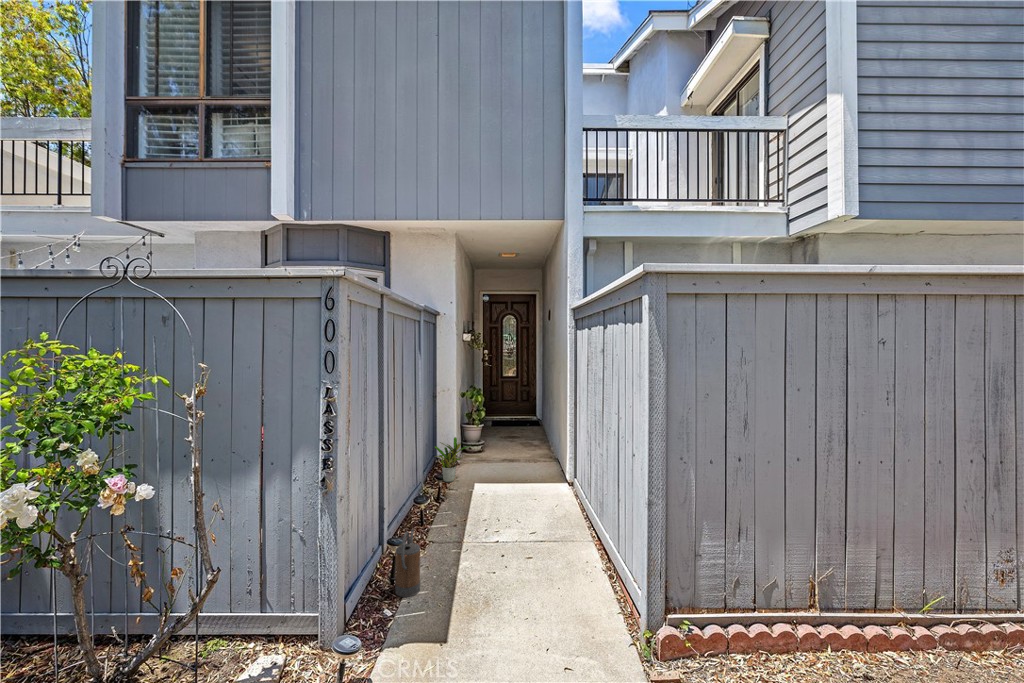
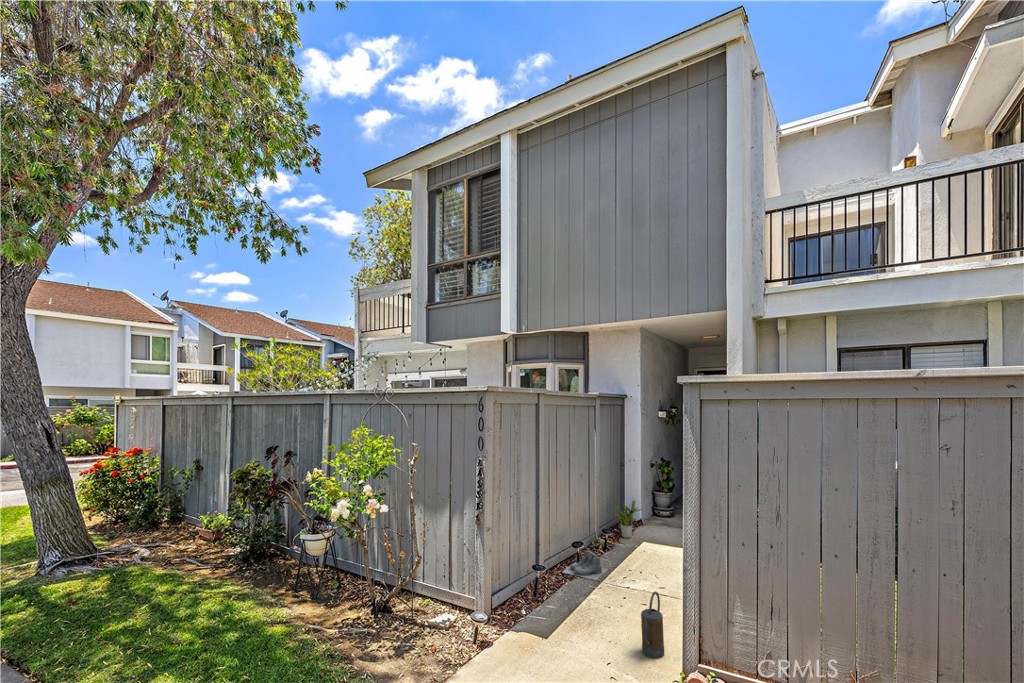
boots: none [403,505,457,540] -> present [562,550,607,580]
watering can: present [395,530,420,597] -> present [641,591,664,658]

